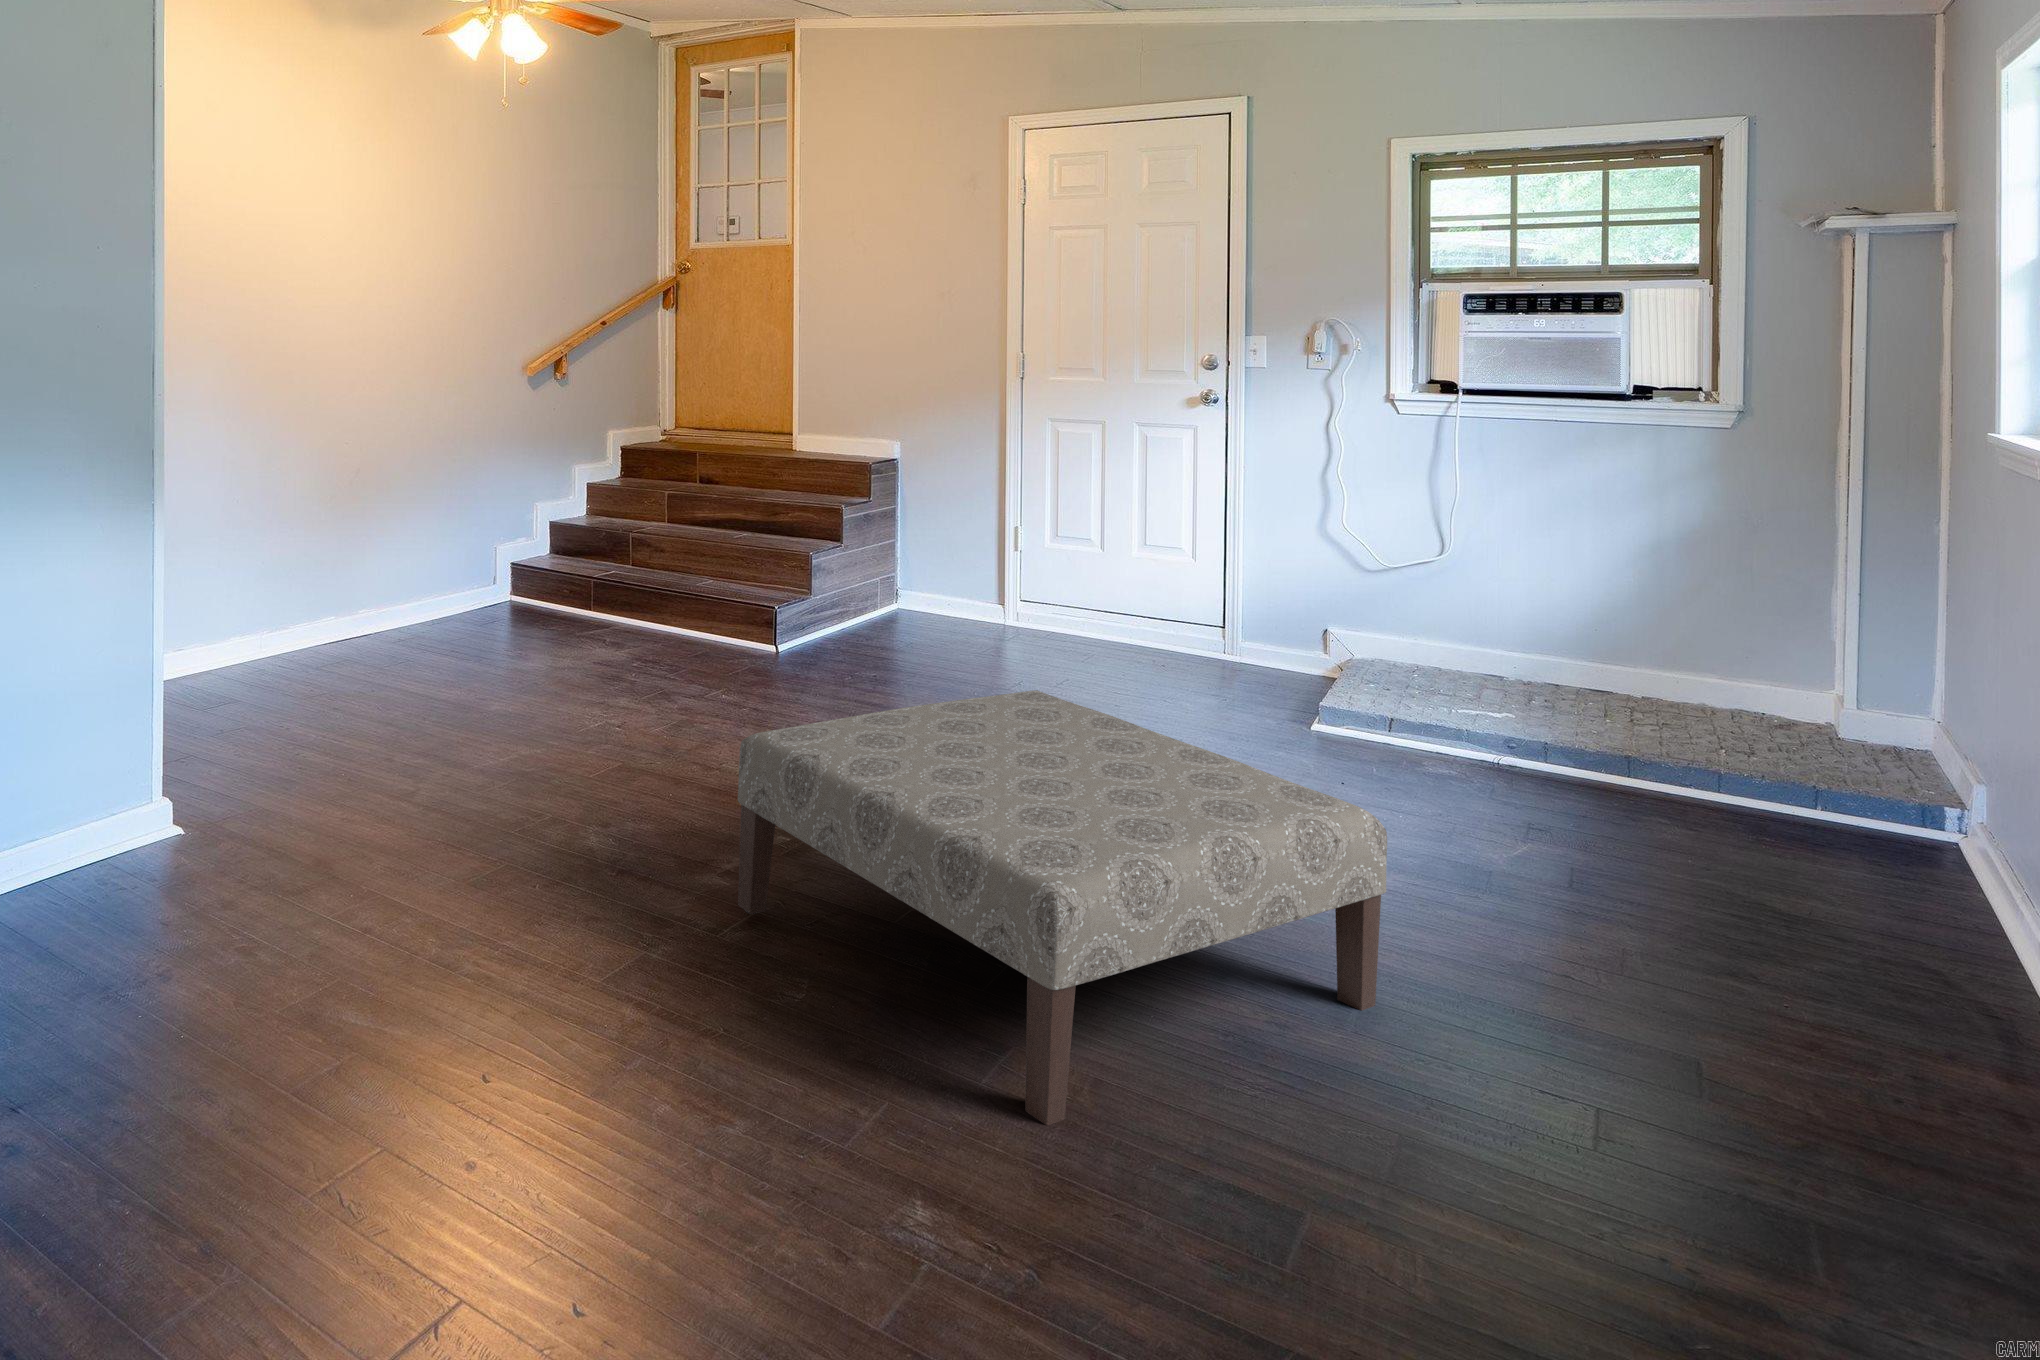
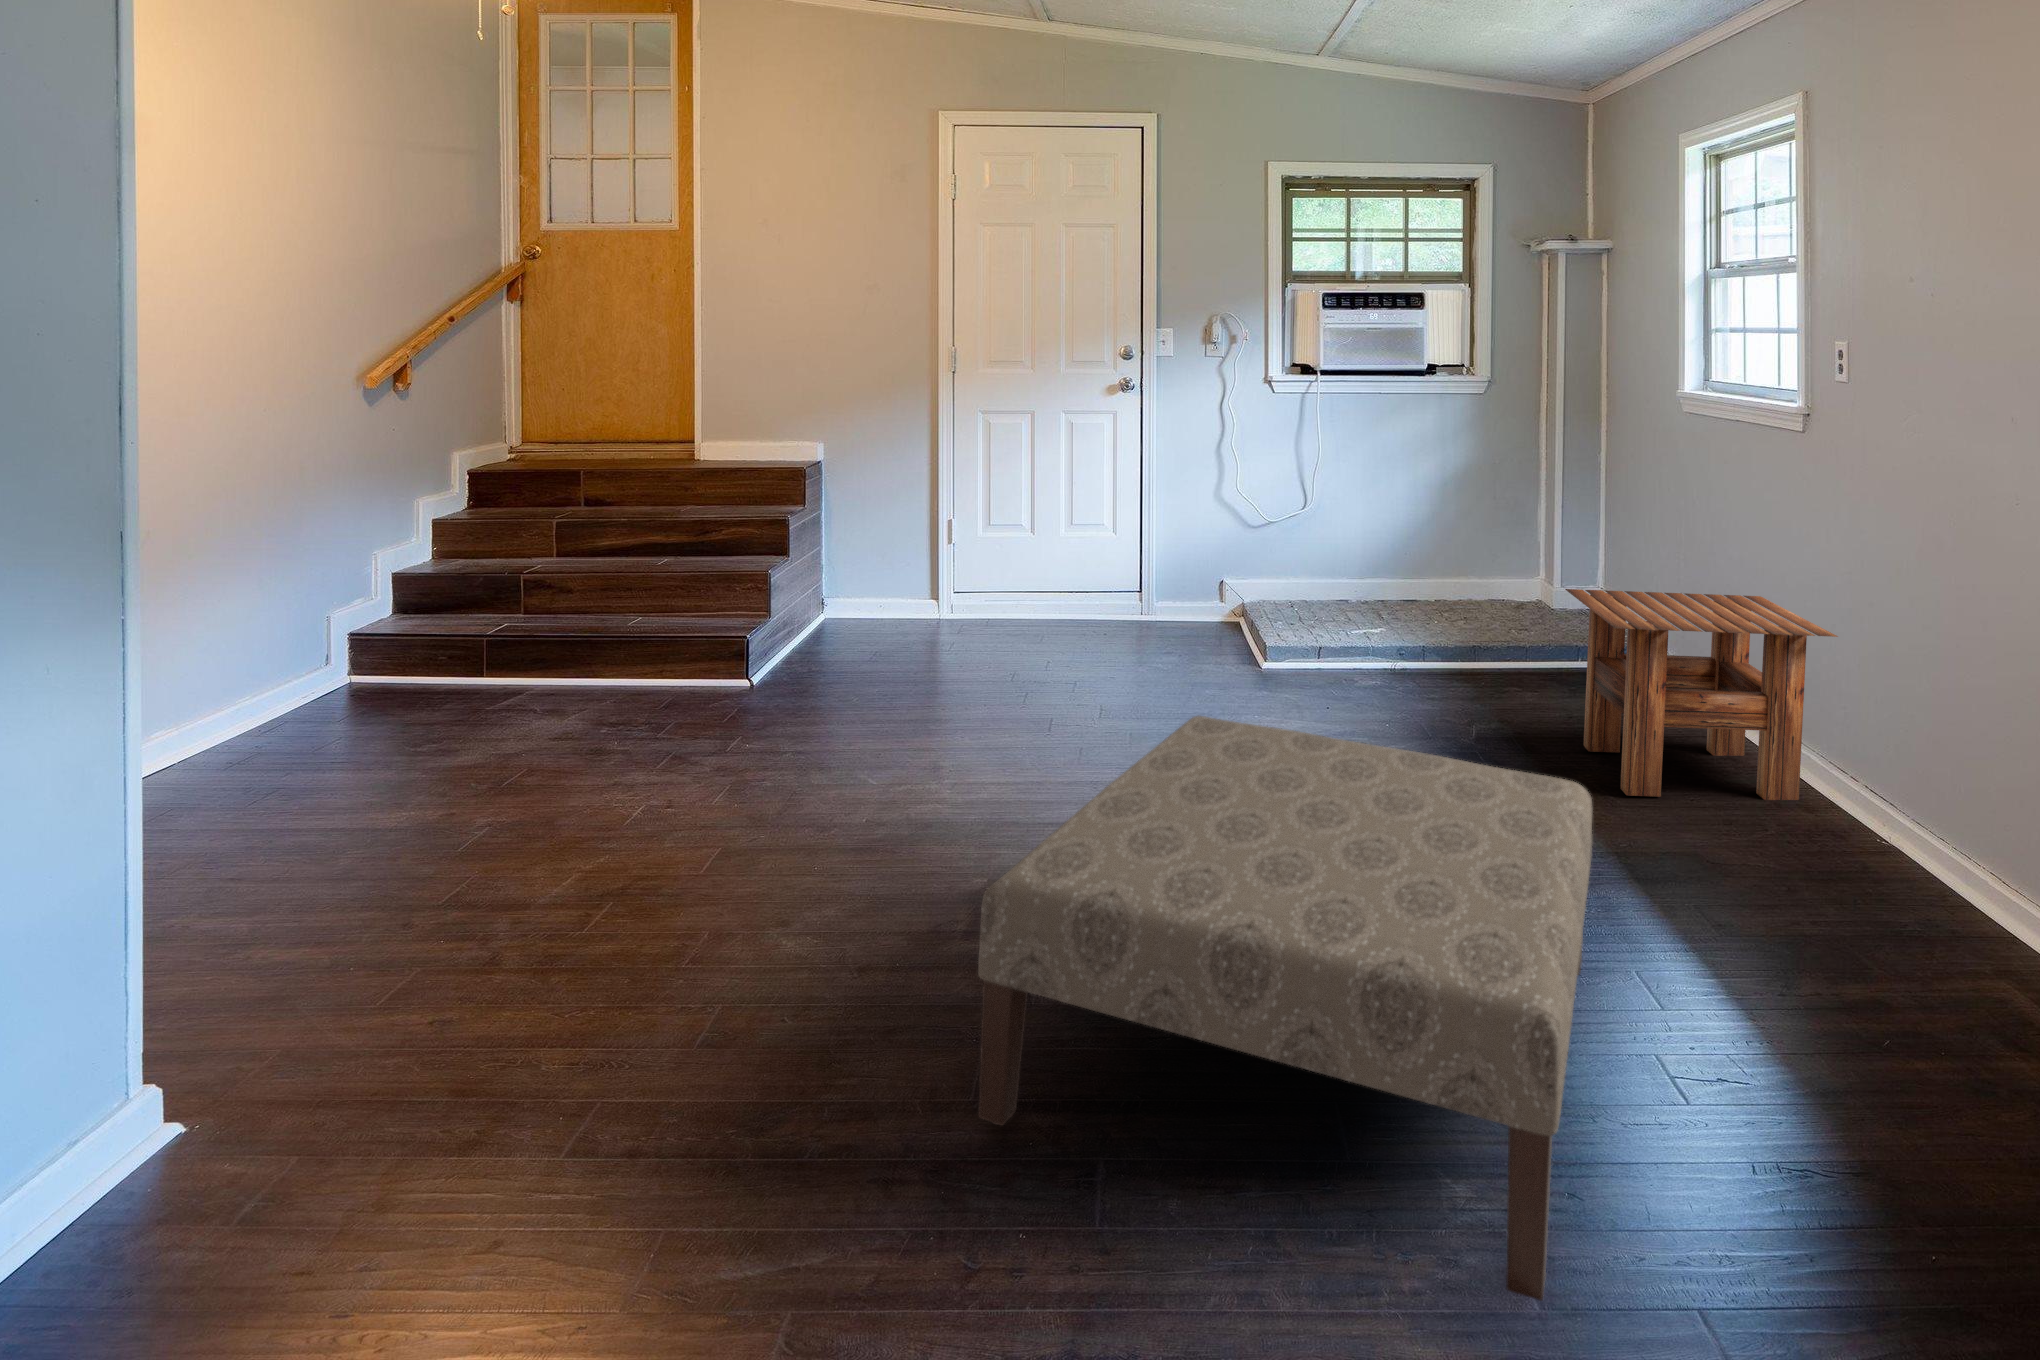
side table: none [1629,668,2034,1002] -> present [1565,589,1838,800]

